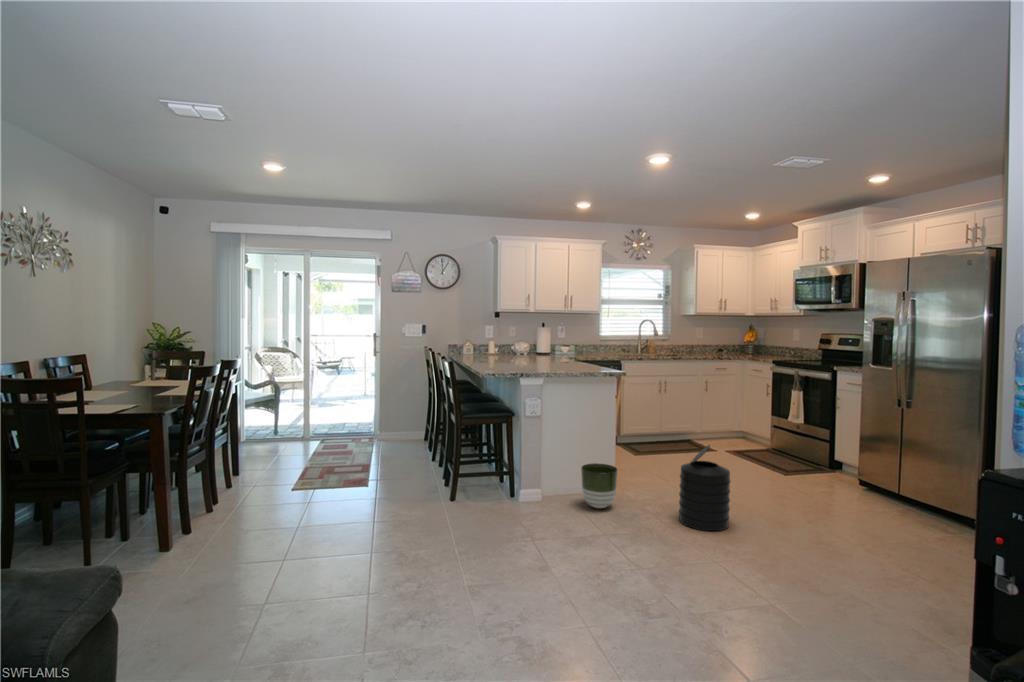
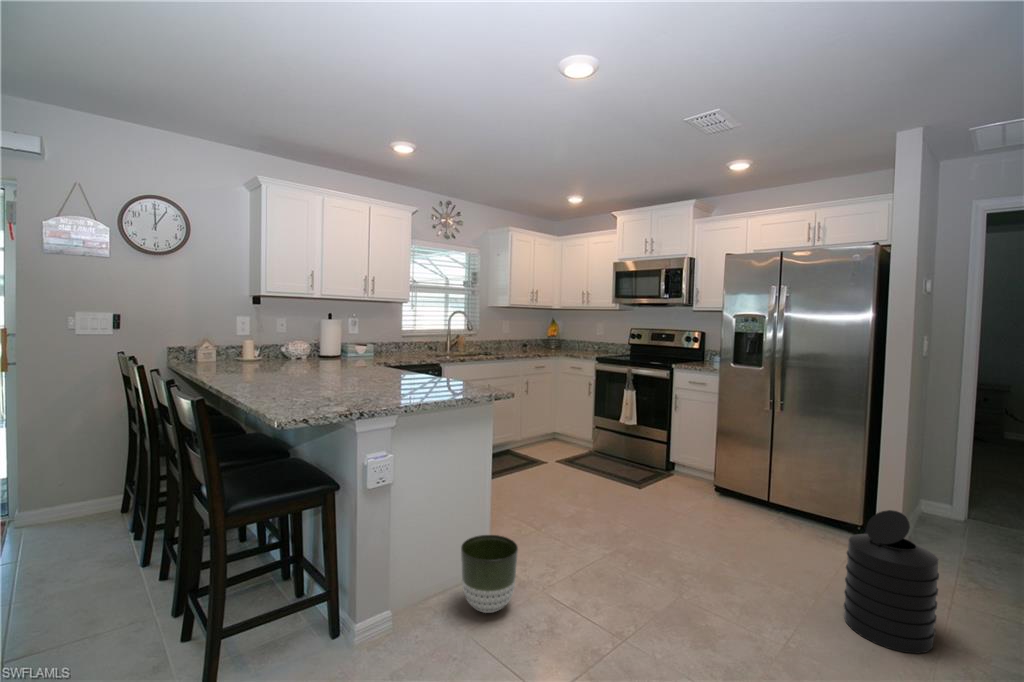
trash can: present [679,445,730,531] -> present [844,510,939,653]

